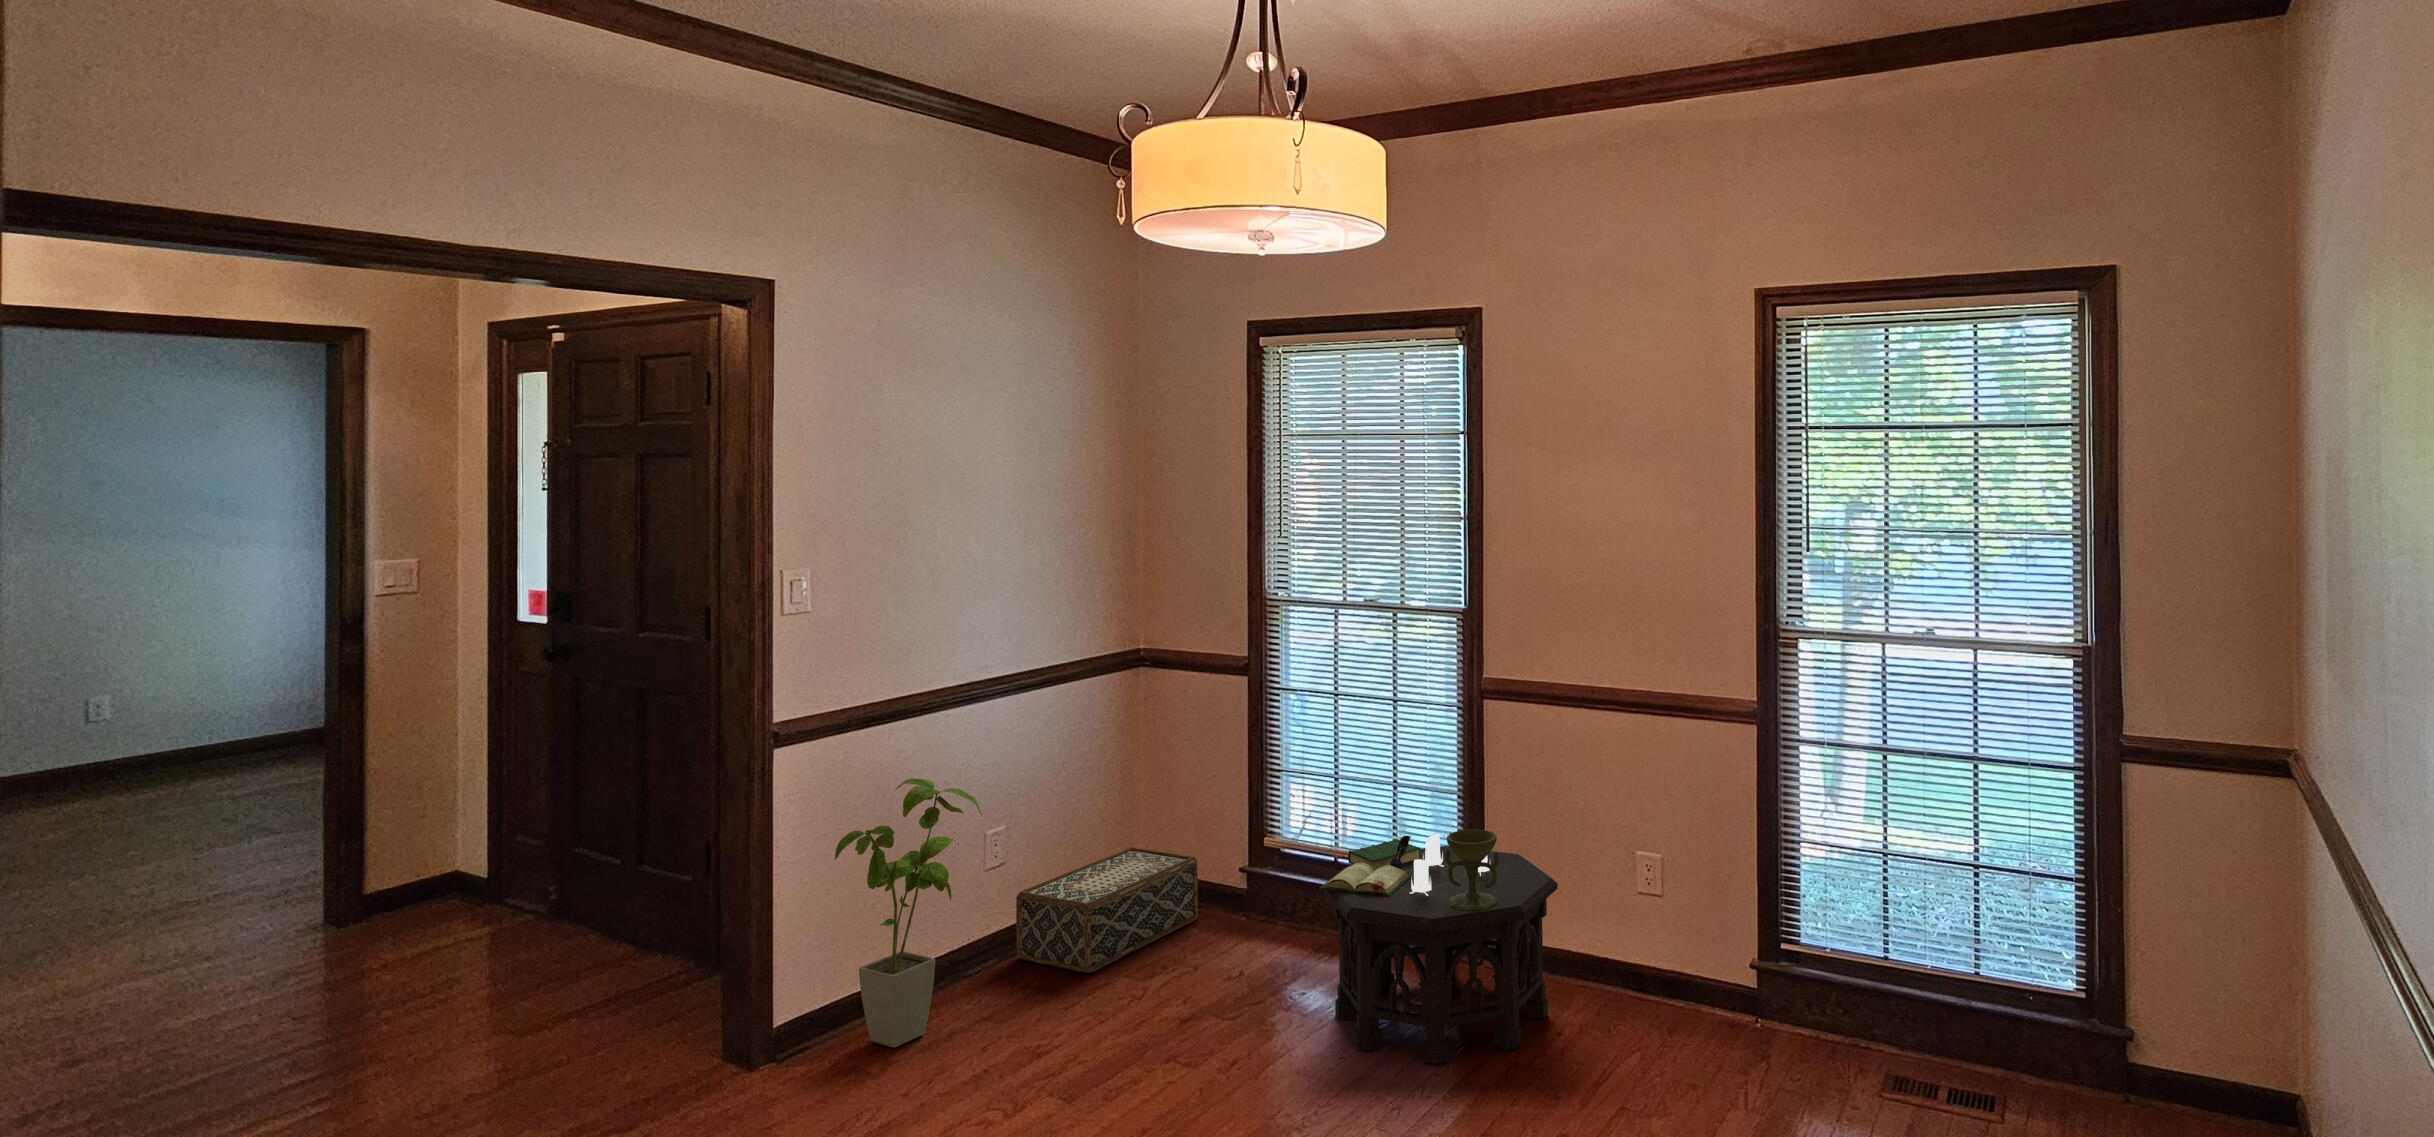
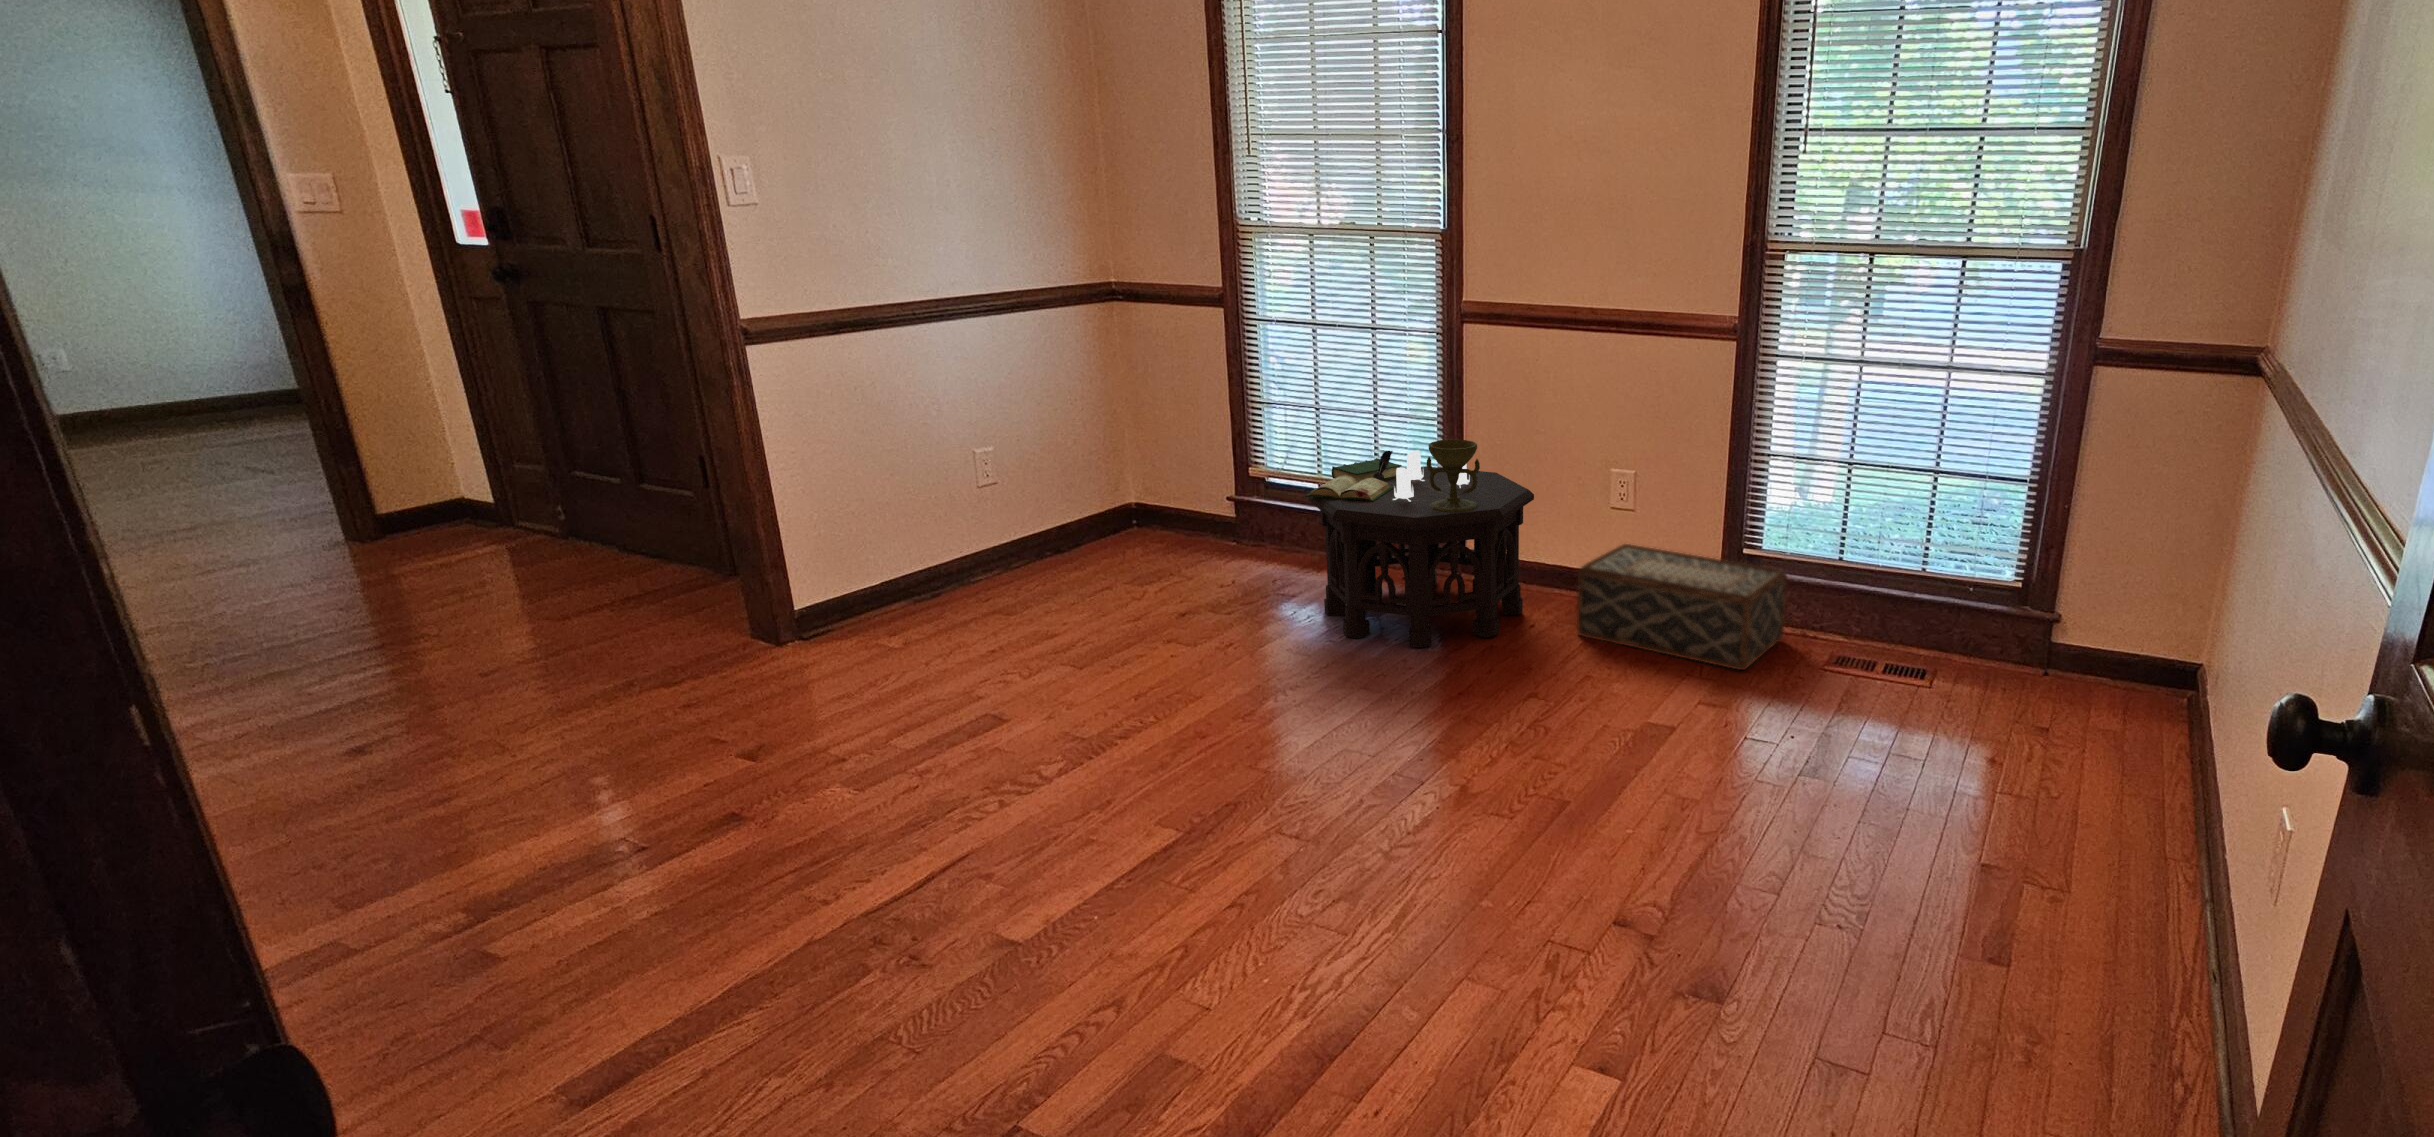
house plant: present [835,779,982,1048] -> none [825,386,968,635]
woven basket: present [1016,847,1198,973] -> present [1577,544,1787,670]

